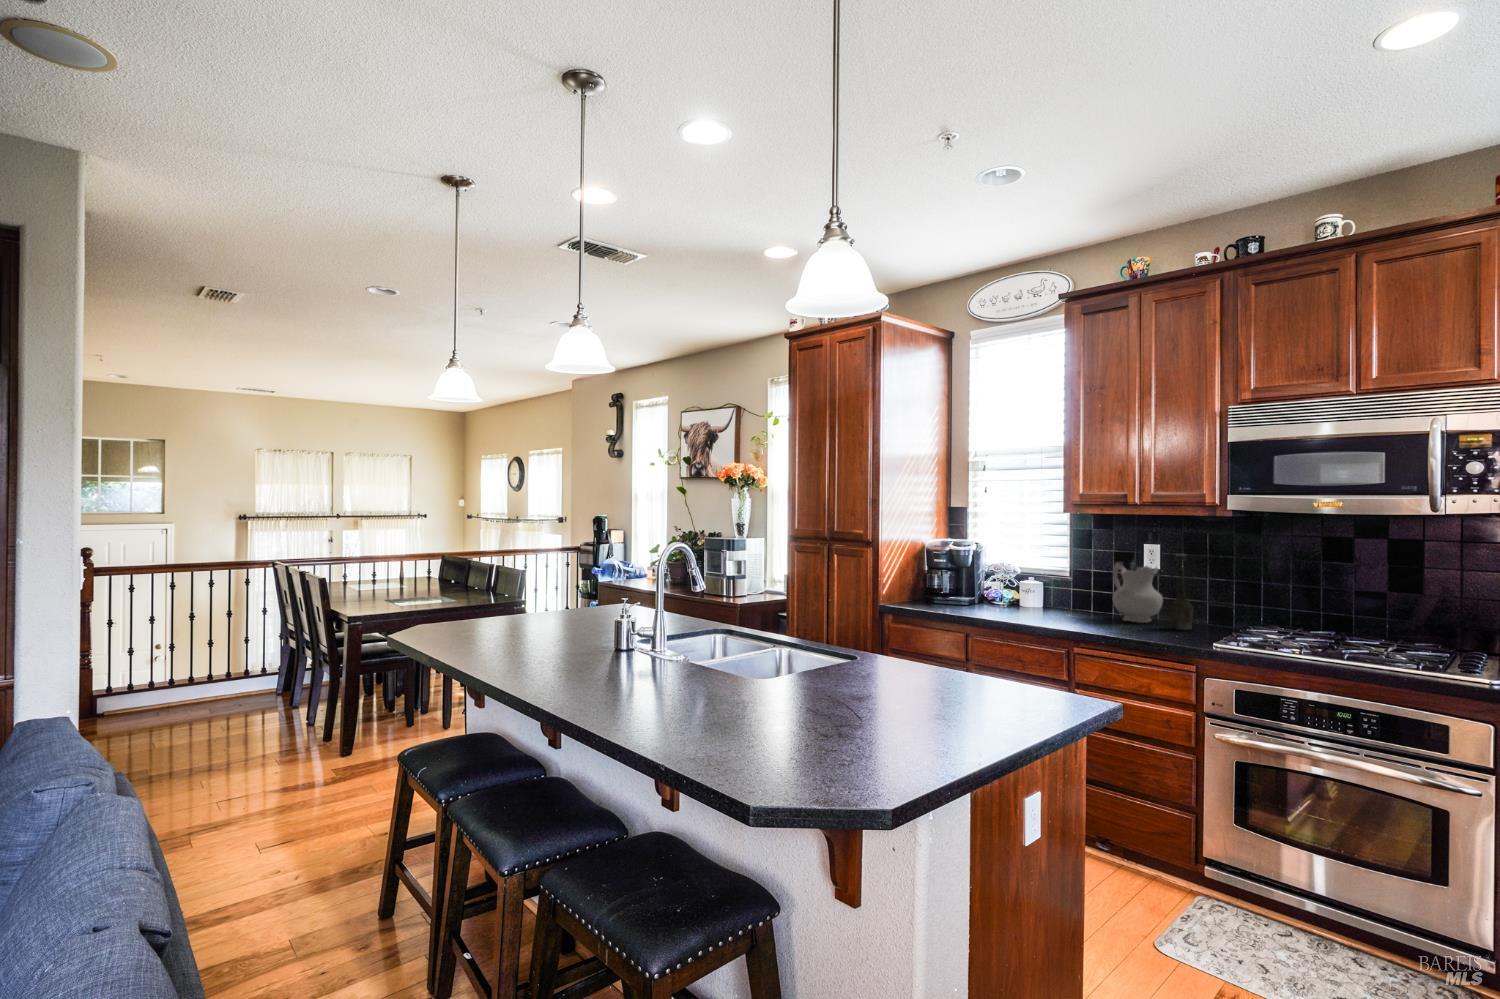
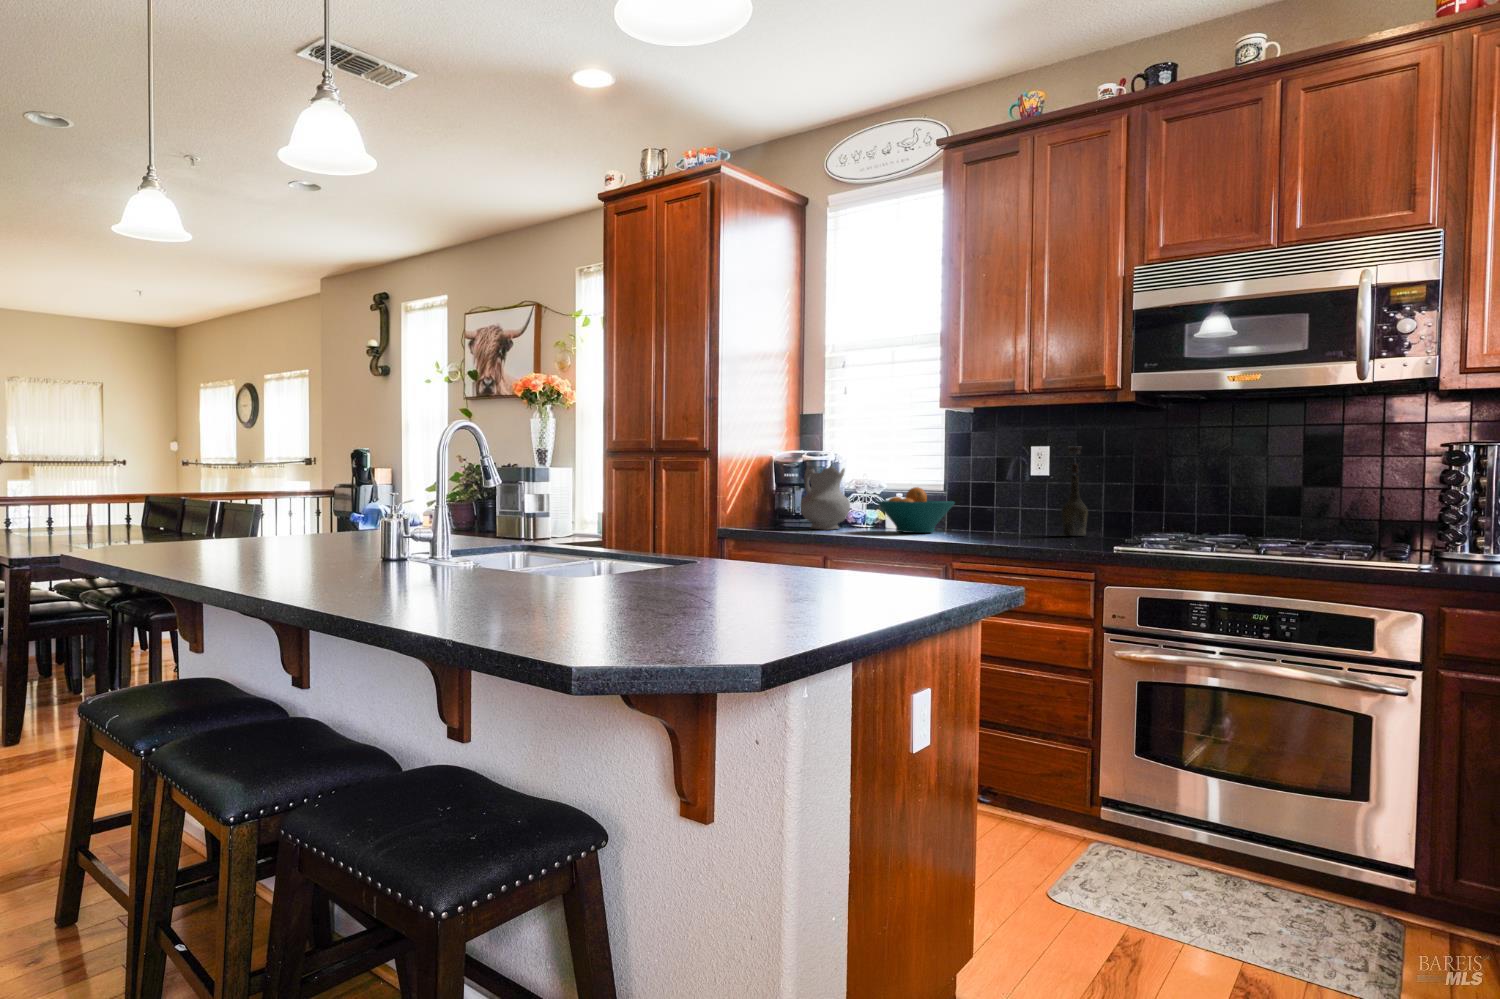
ceramic pitcher: present [1113,562,1163,623] -> present [801,466,850,530]
fruit bowl: none [1009,581,1077,620] -> present [877,487,955,533]

